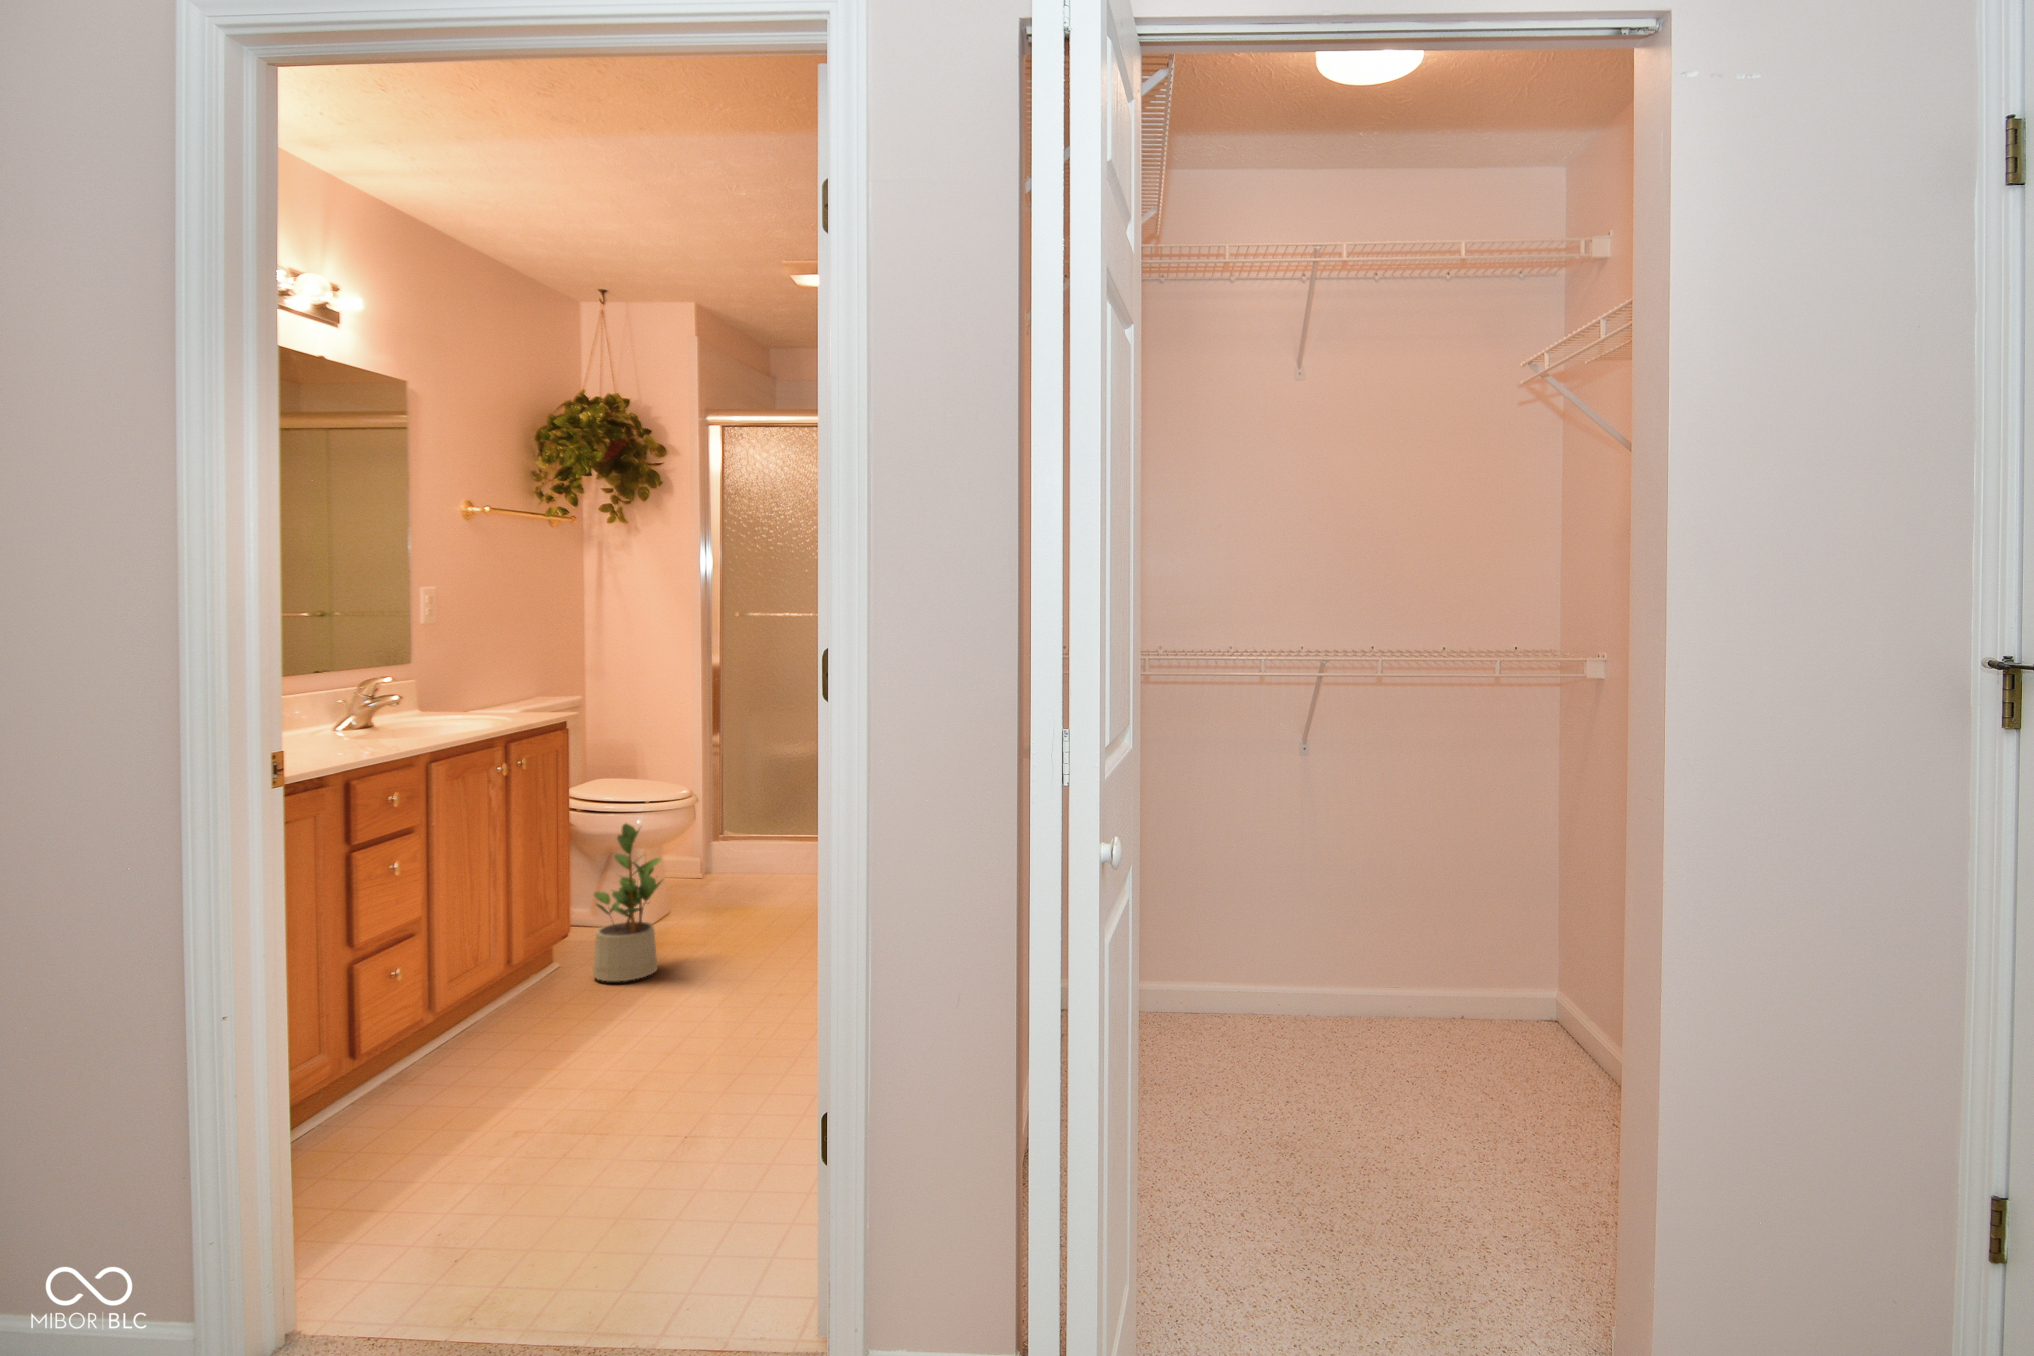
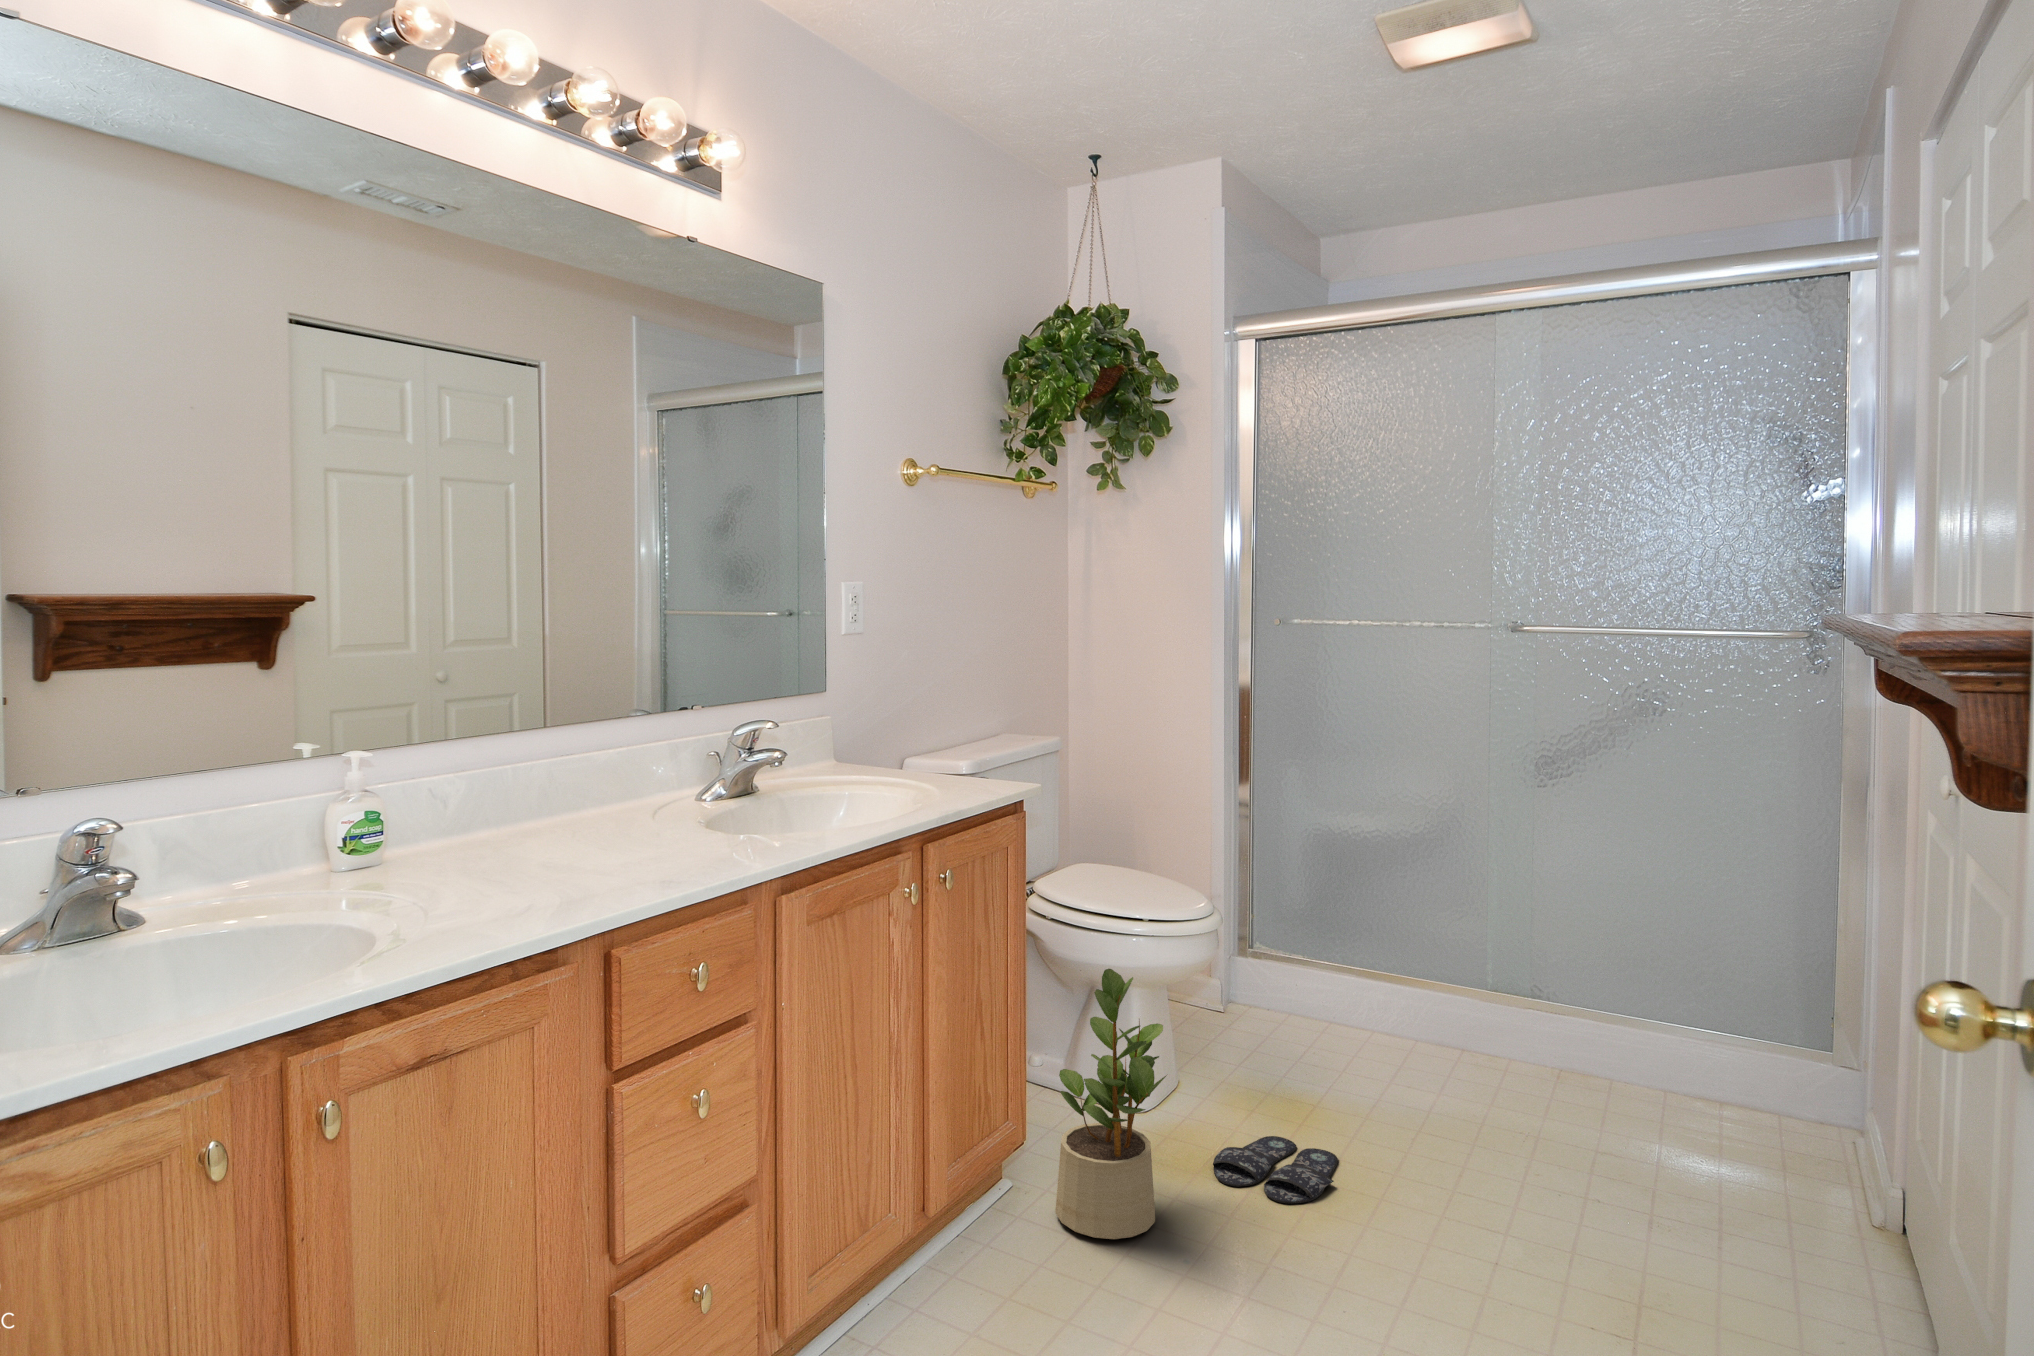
slippers: none [694,927,771,952] -> present [1213,1136,1338,1204]

